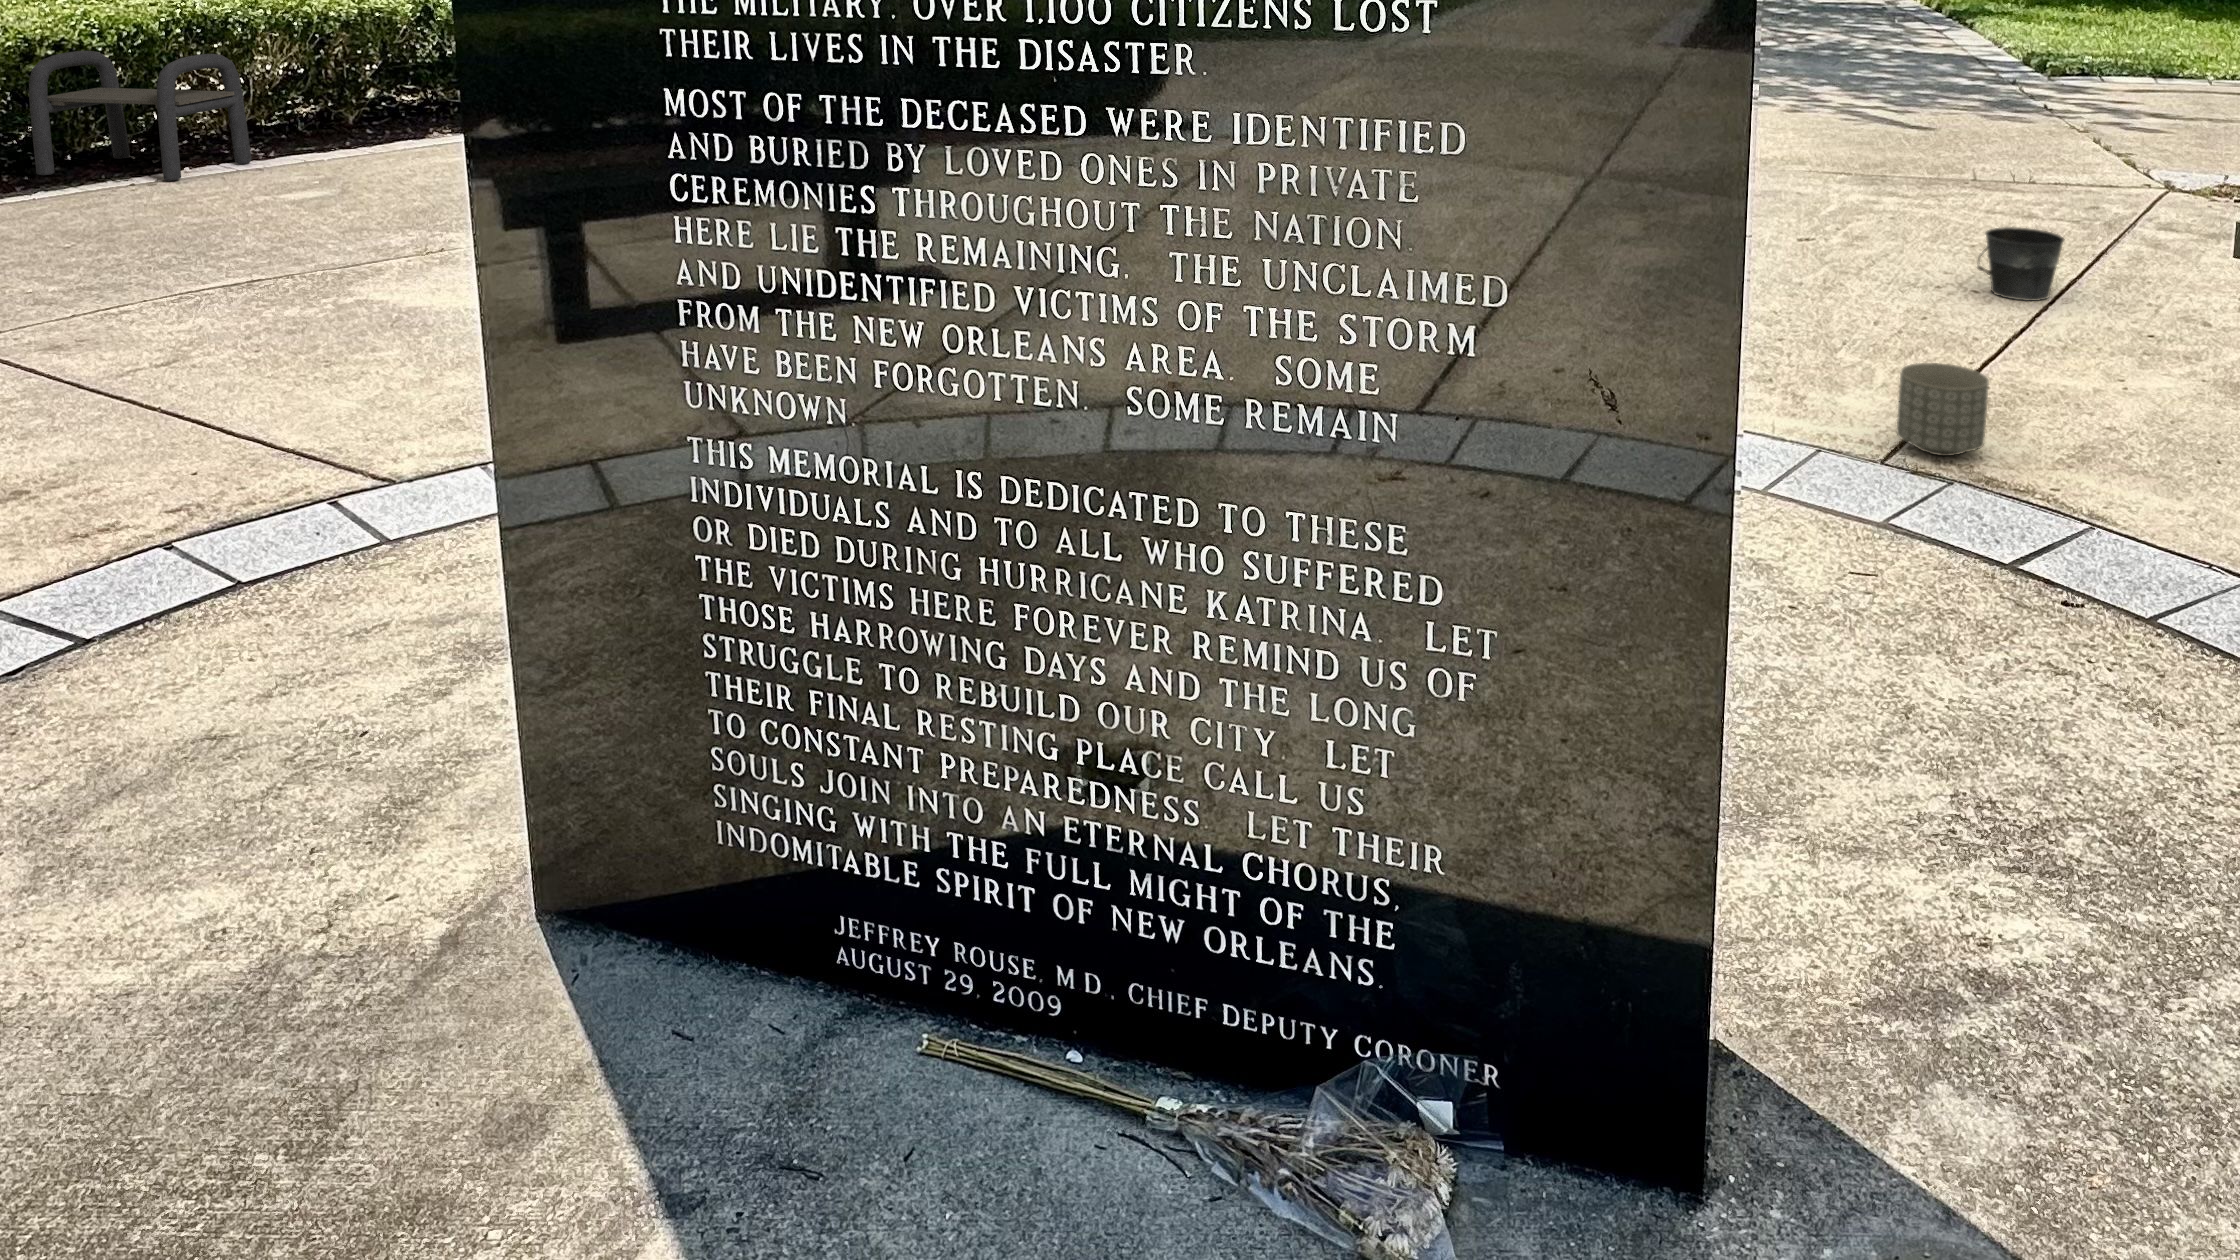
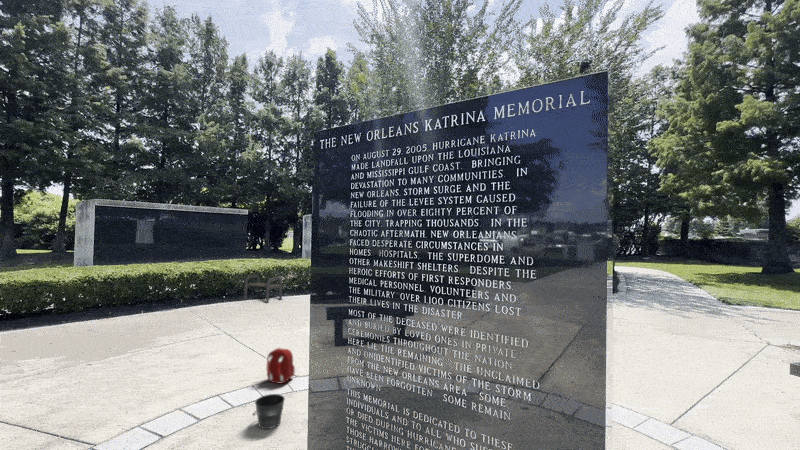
bucket: present [1977,227,2064,301] -> present [253,394,285,429]
backpack: none [232,350,382,506] -> present [266,348,295,383]
planter: present [1897,363,1989,456] -> none [674,397,704,427]

